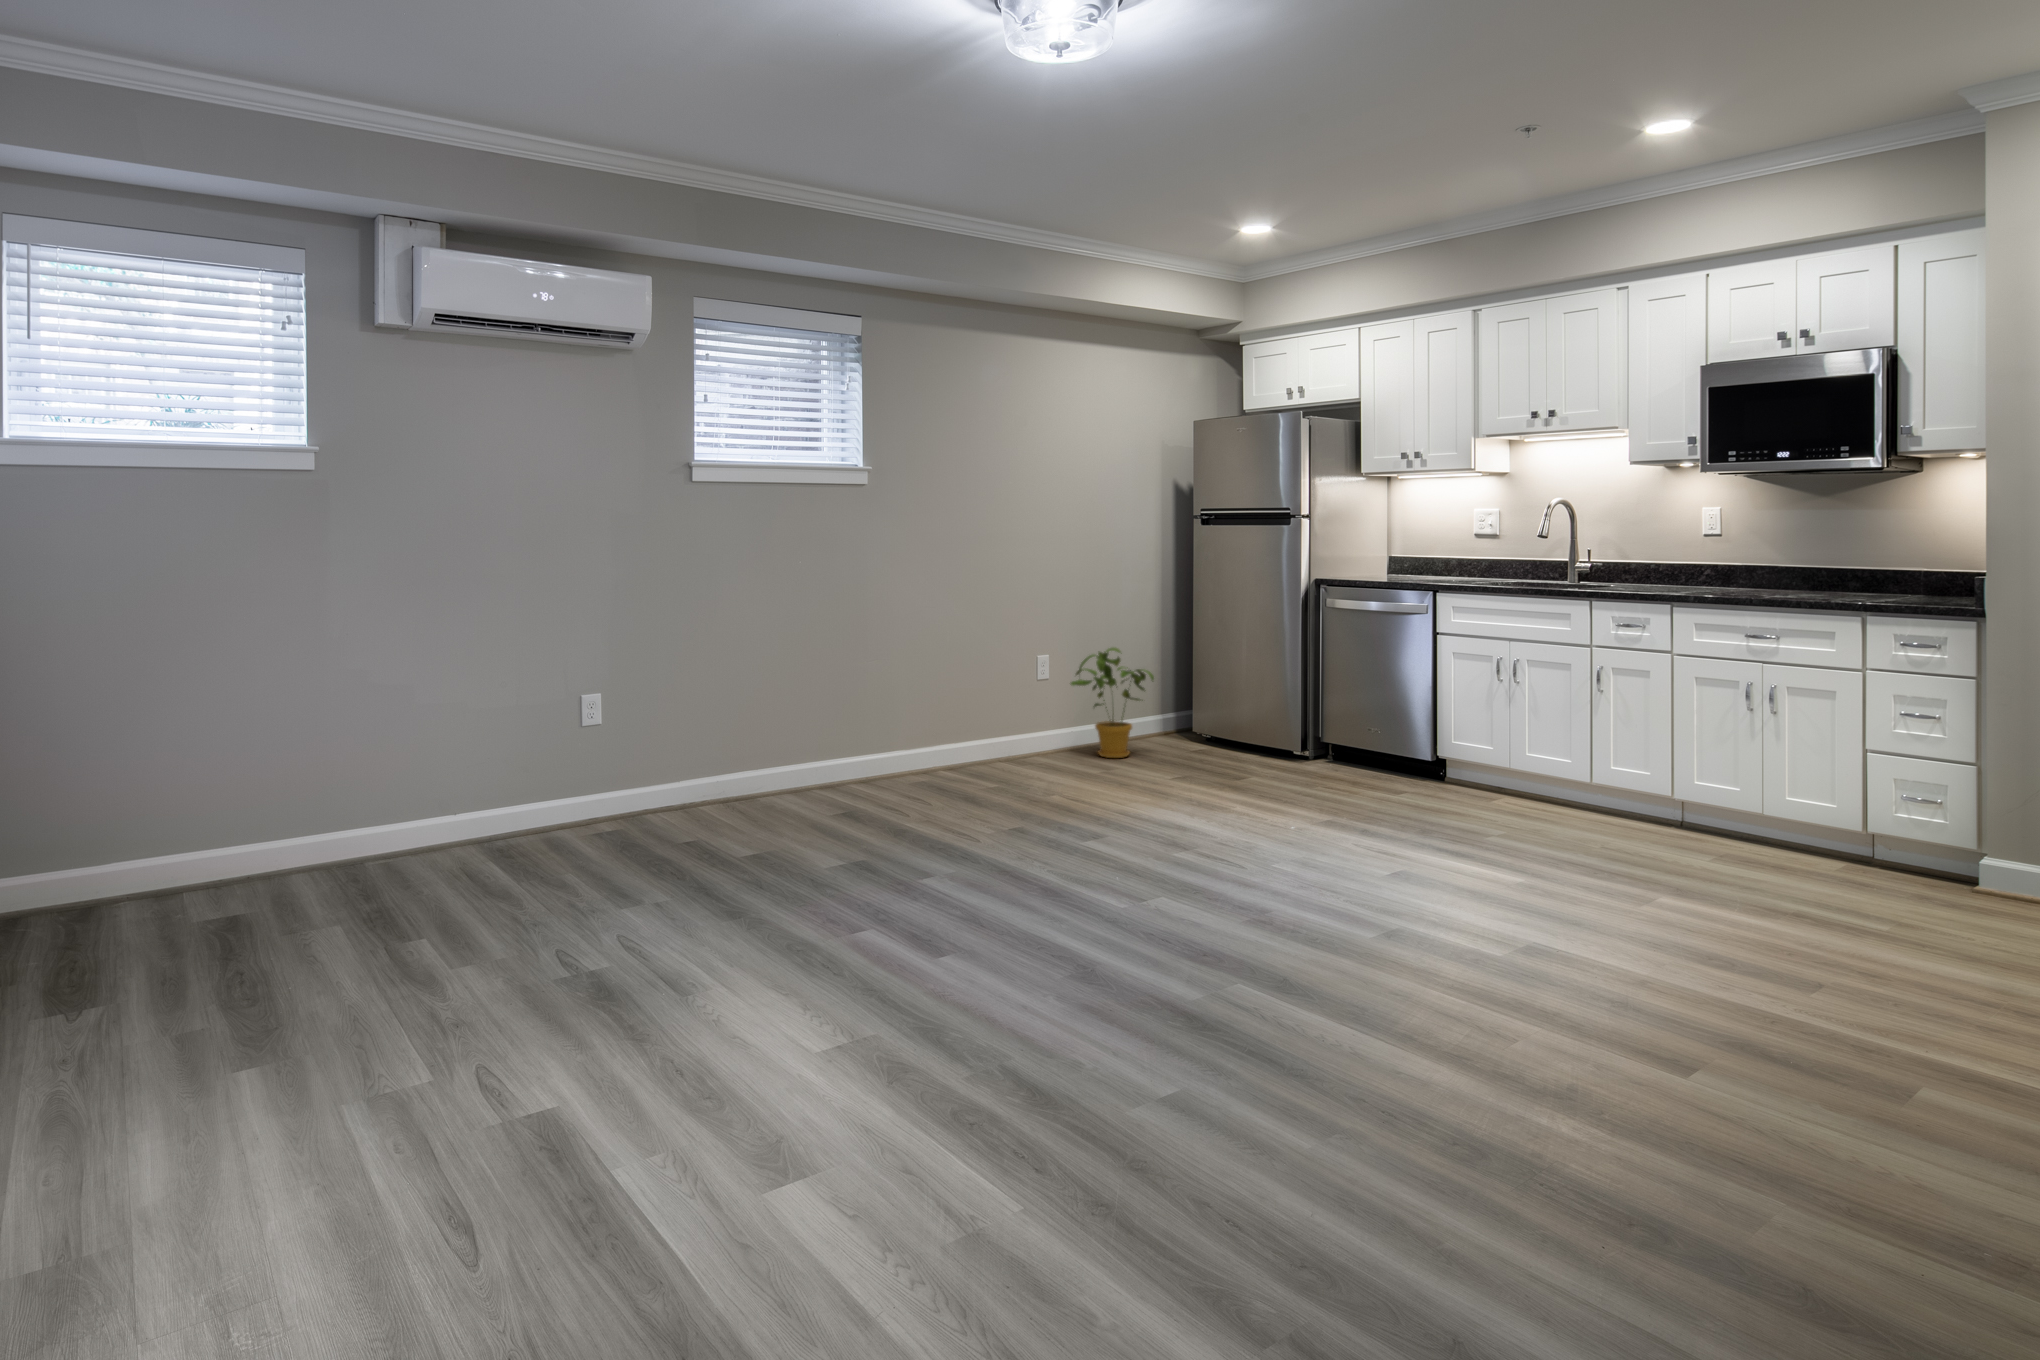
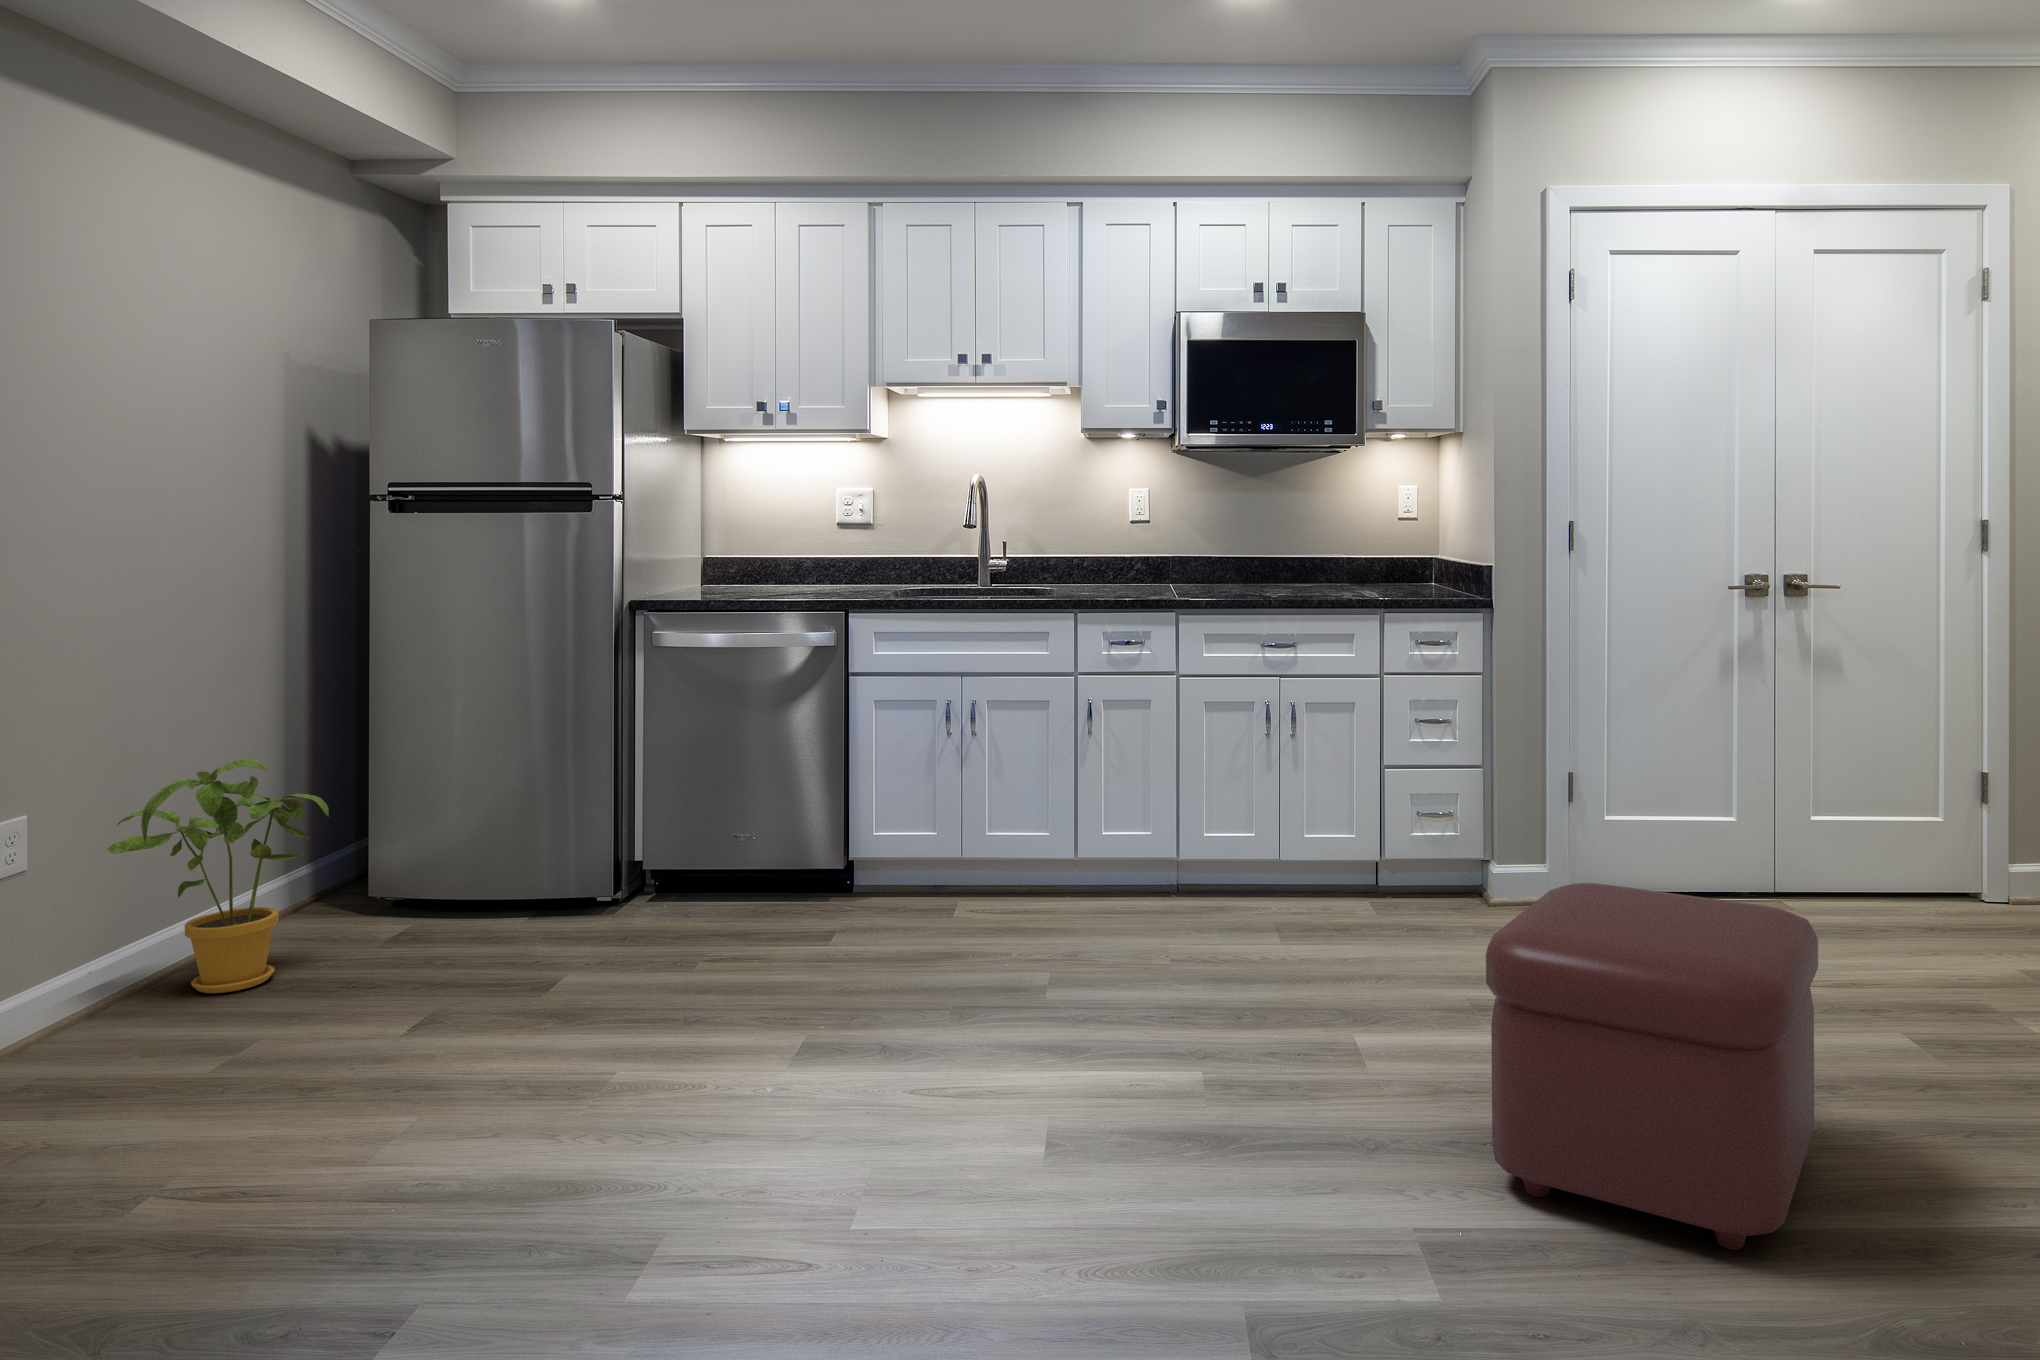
ottoman: none [1591,811,1889,1031] -> present [1486,883,1818,1250]

